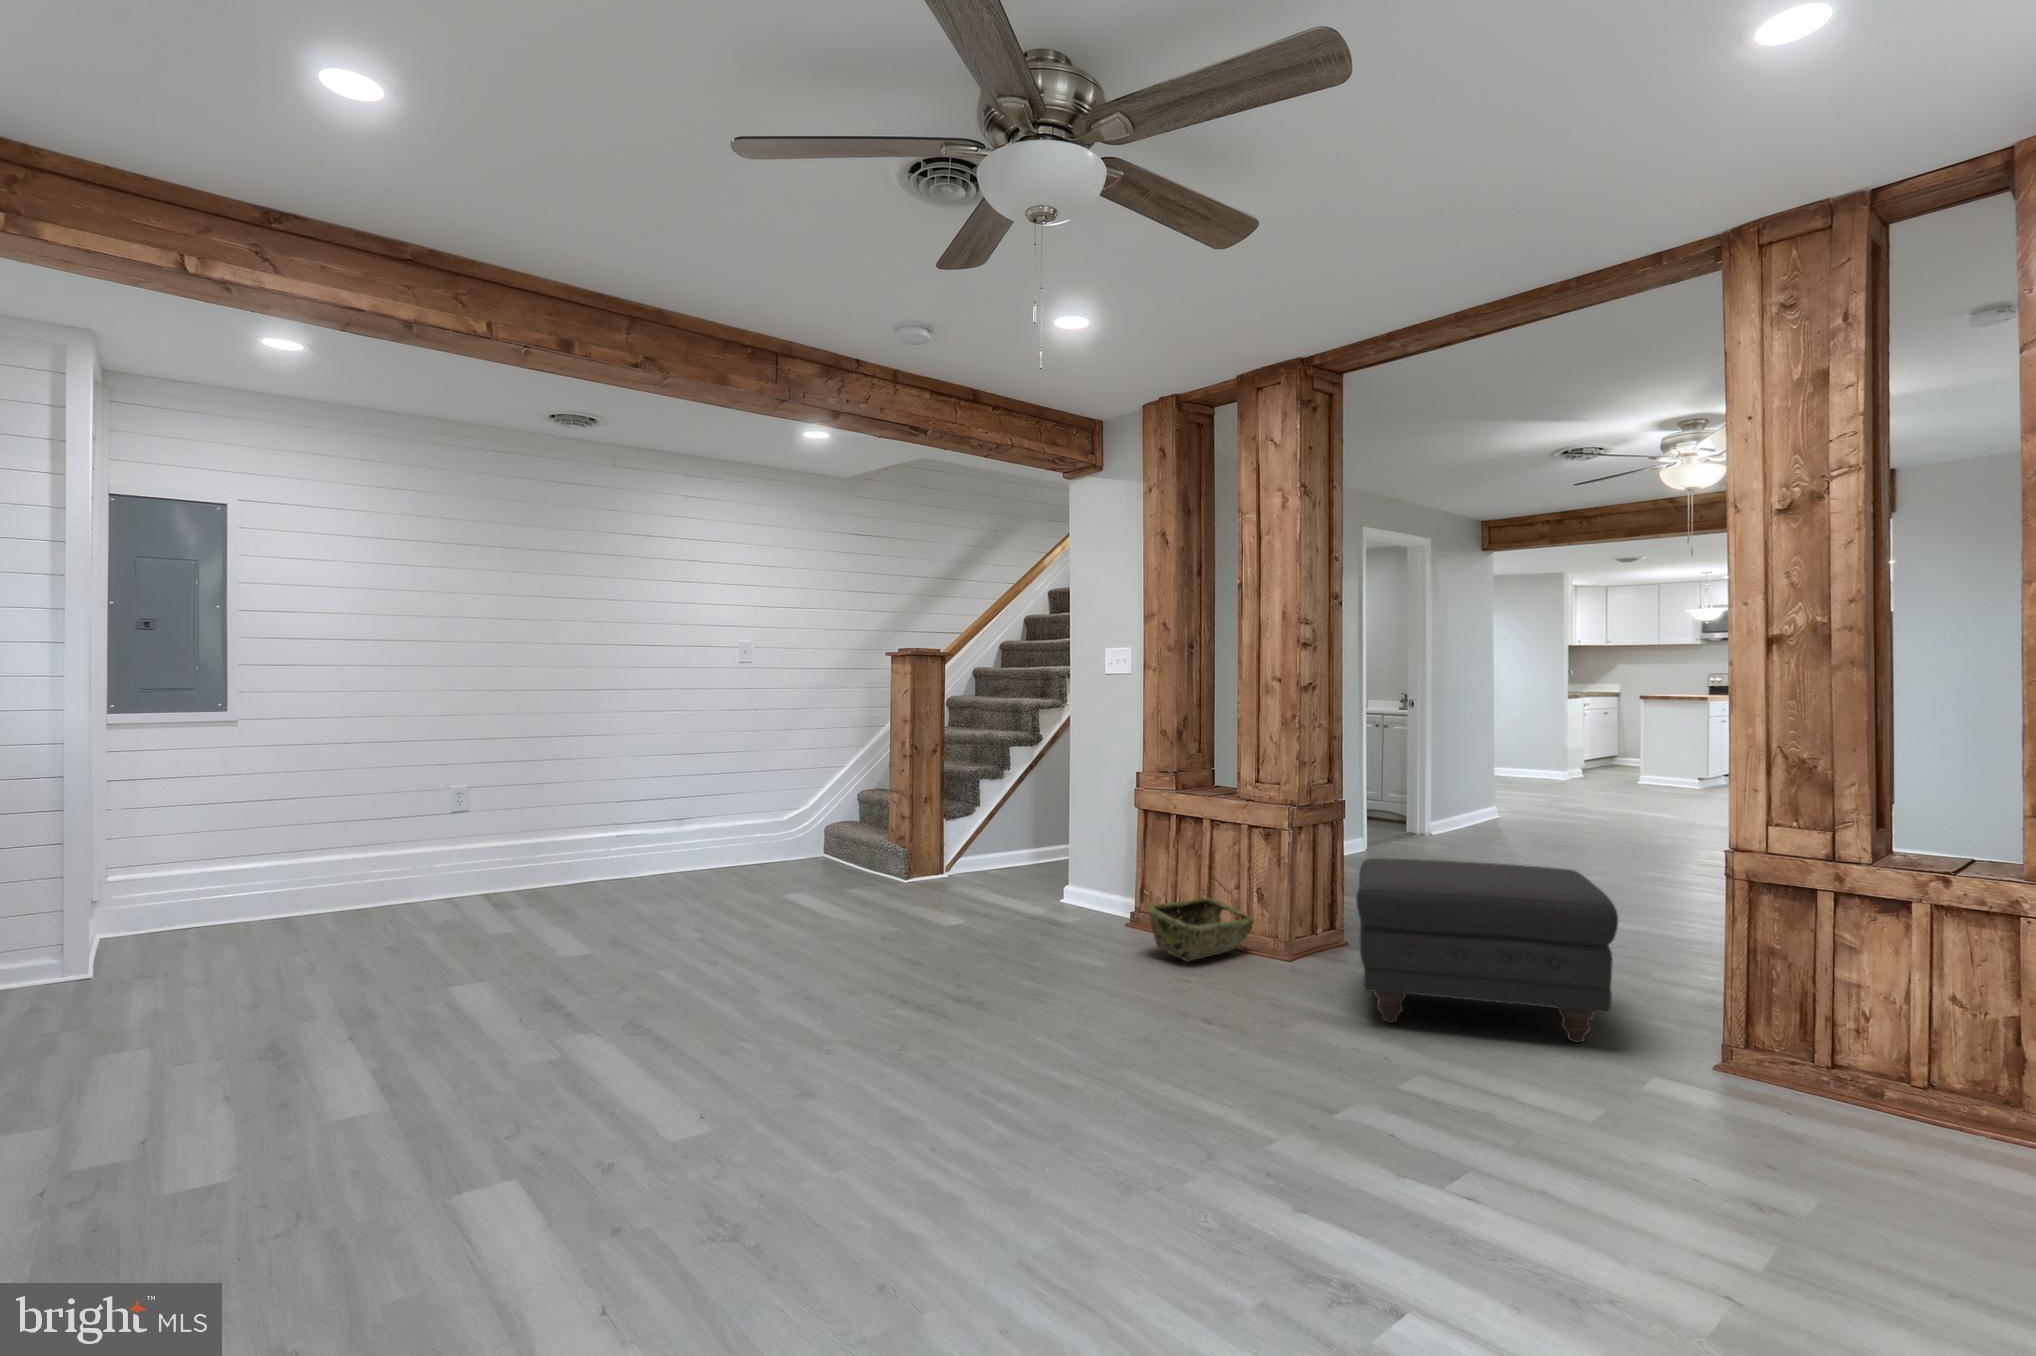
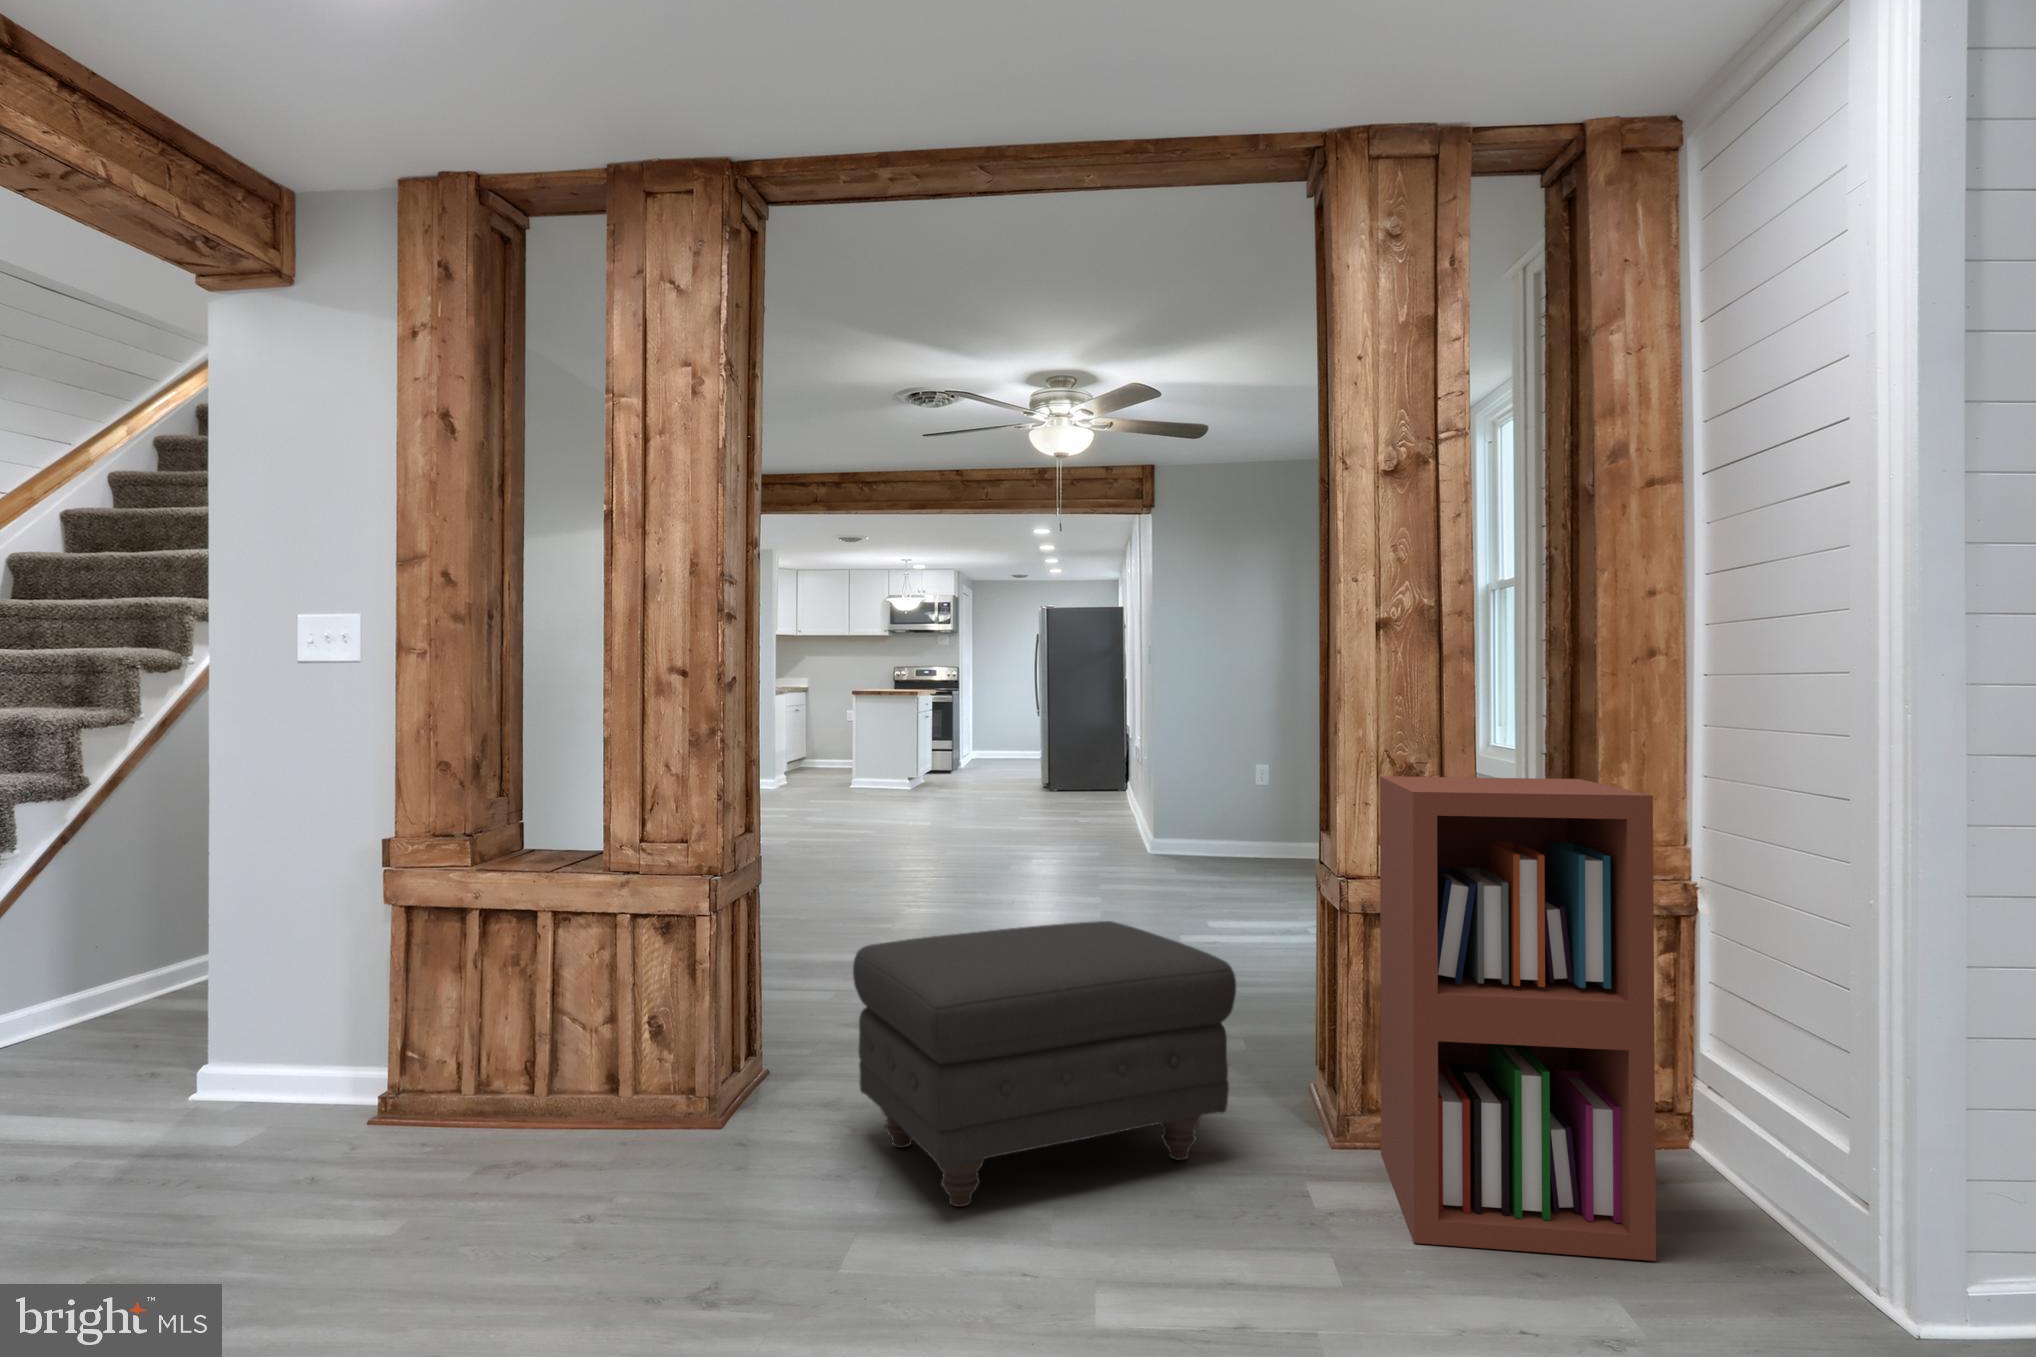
bookshelf: none [1697,769,1976,1193] -> present [1380,776,1656,1261]
woven basket: present [1148,898,1254,961] -> none [470,1050,655,1183]

